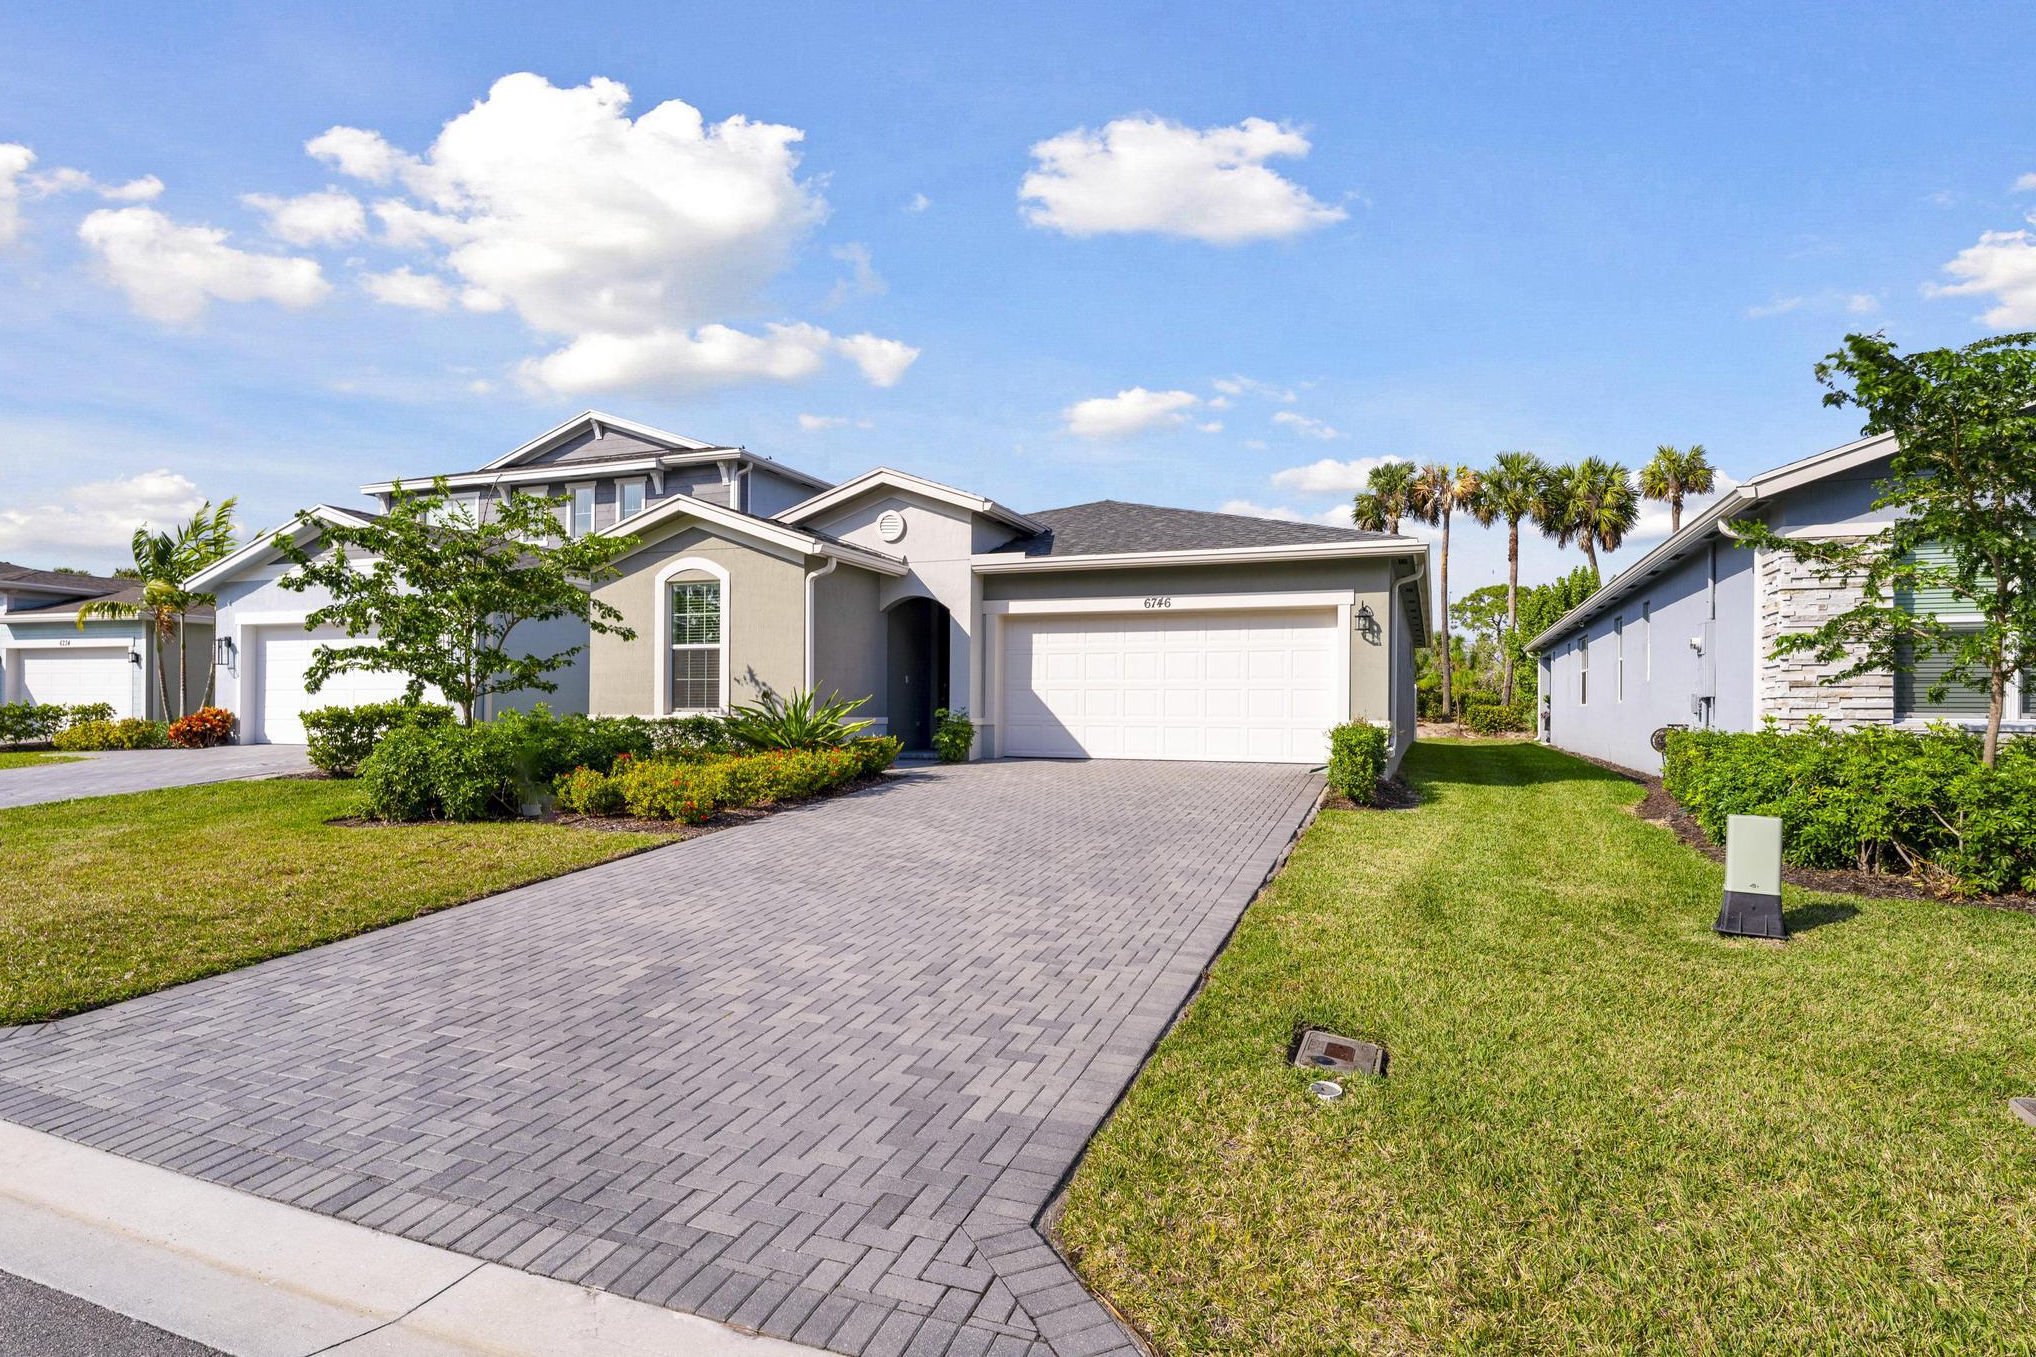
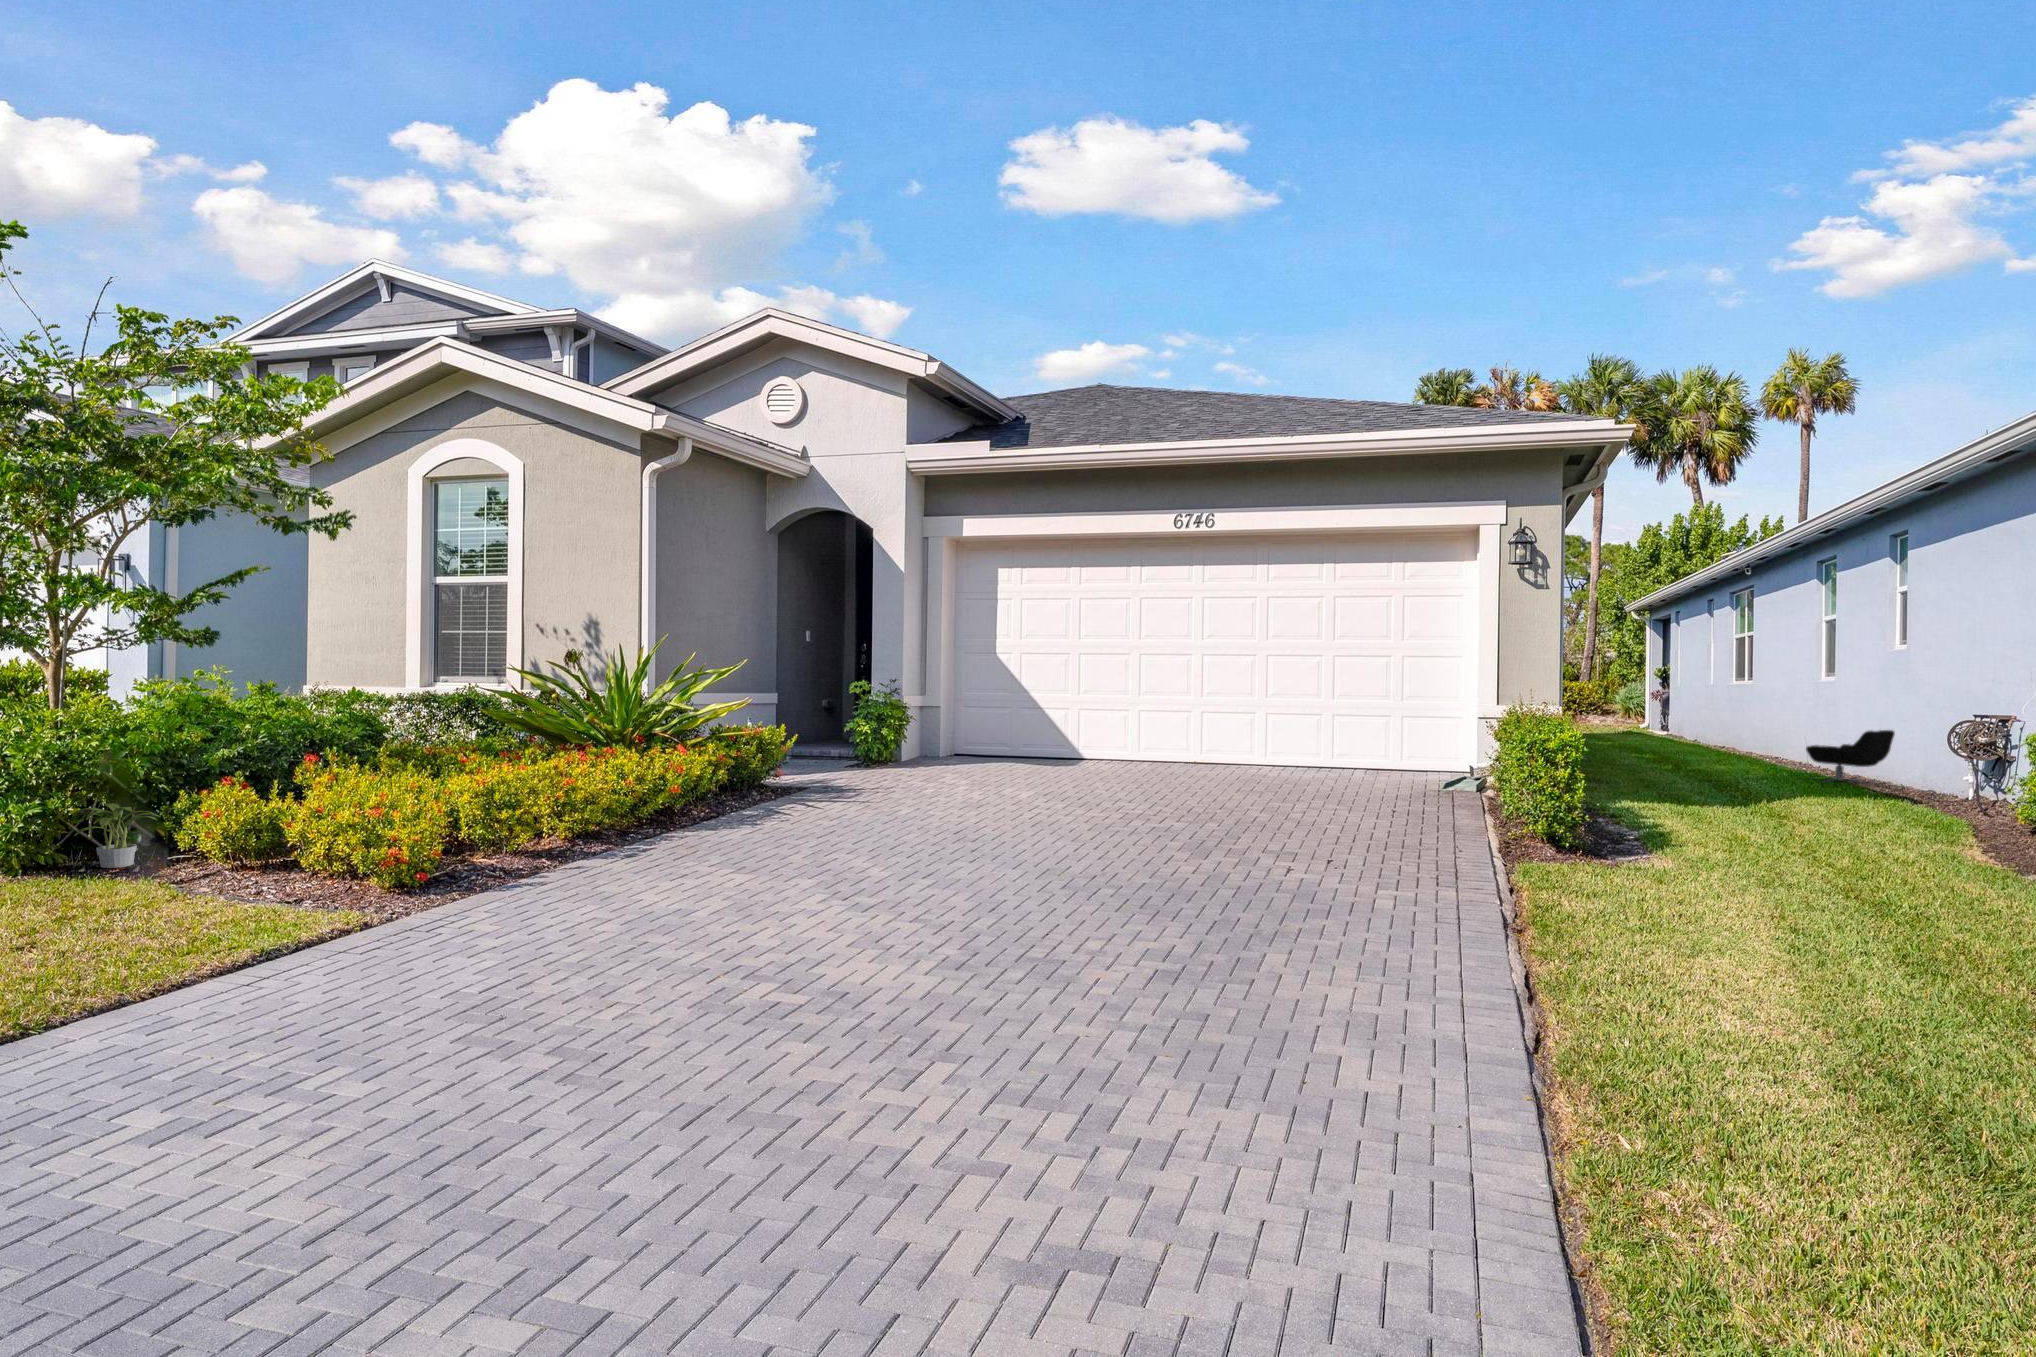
lounge chair: none [1578,736,1637,773] -> present [1806,730,1895,782]

